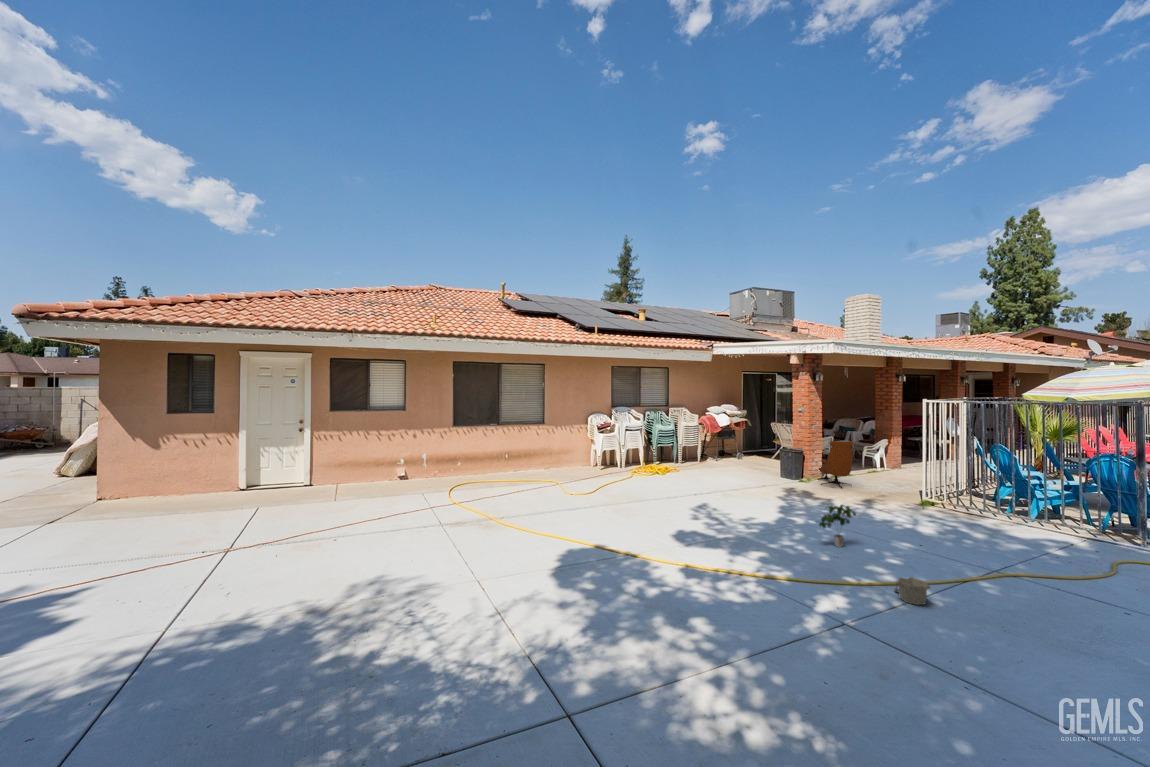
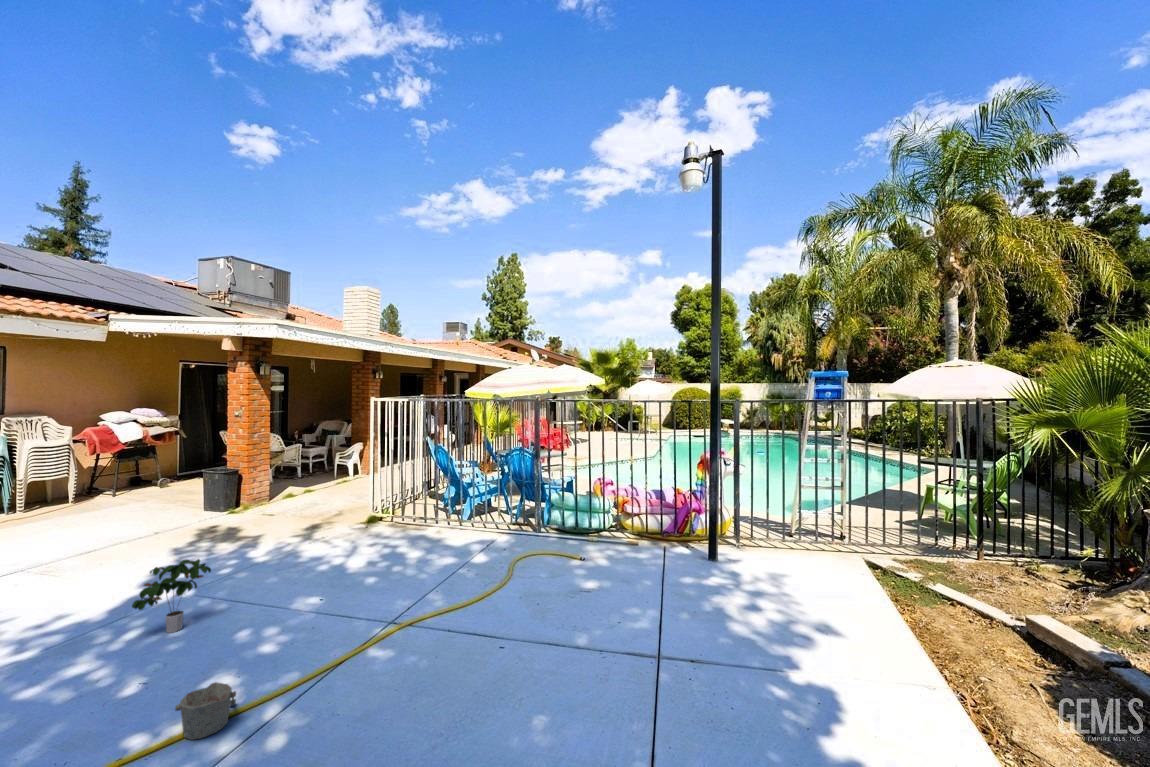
lounge chair: present [819,441,853,488] -> none [256,450,300,513]

